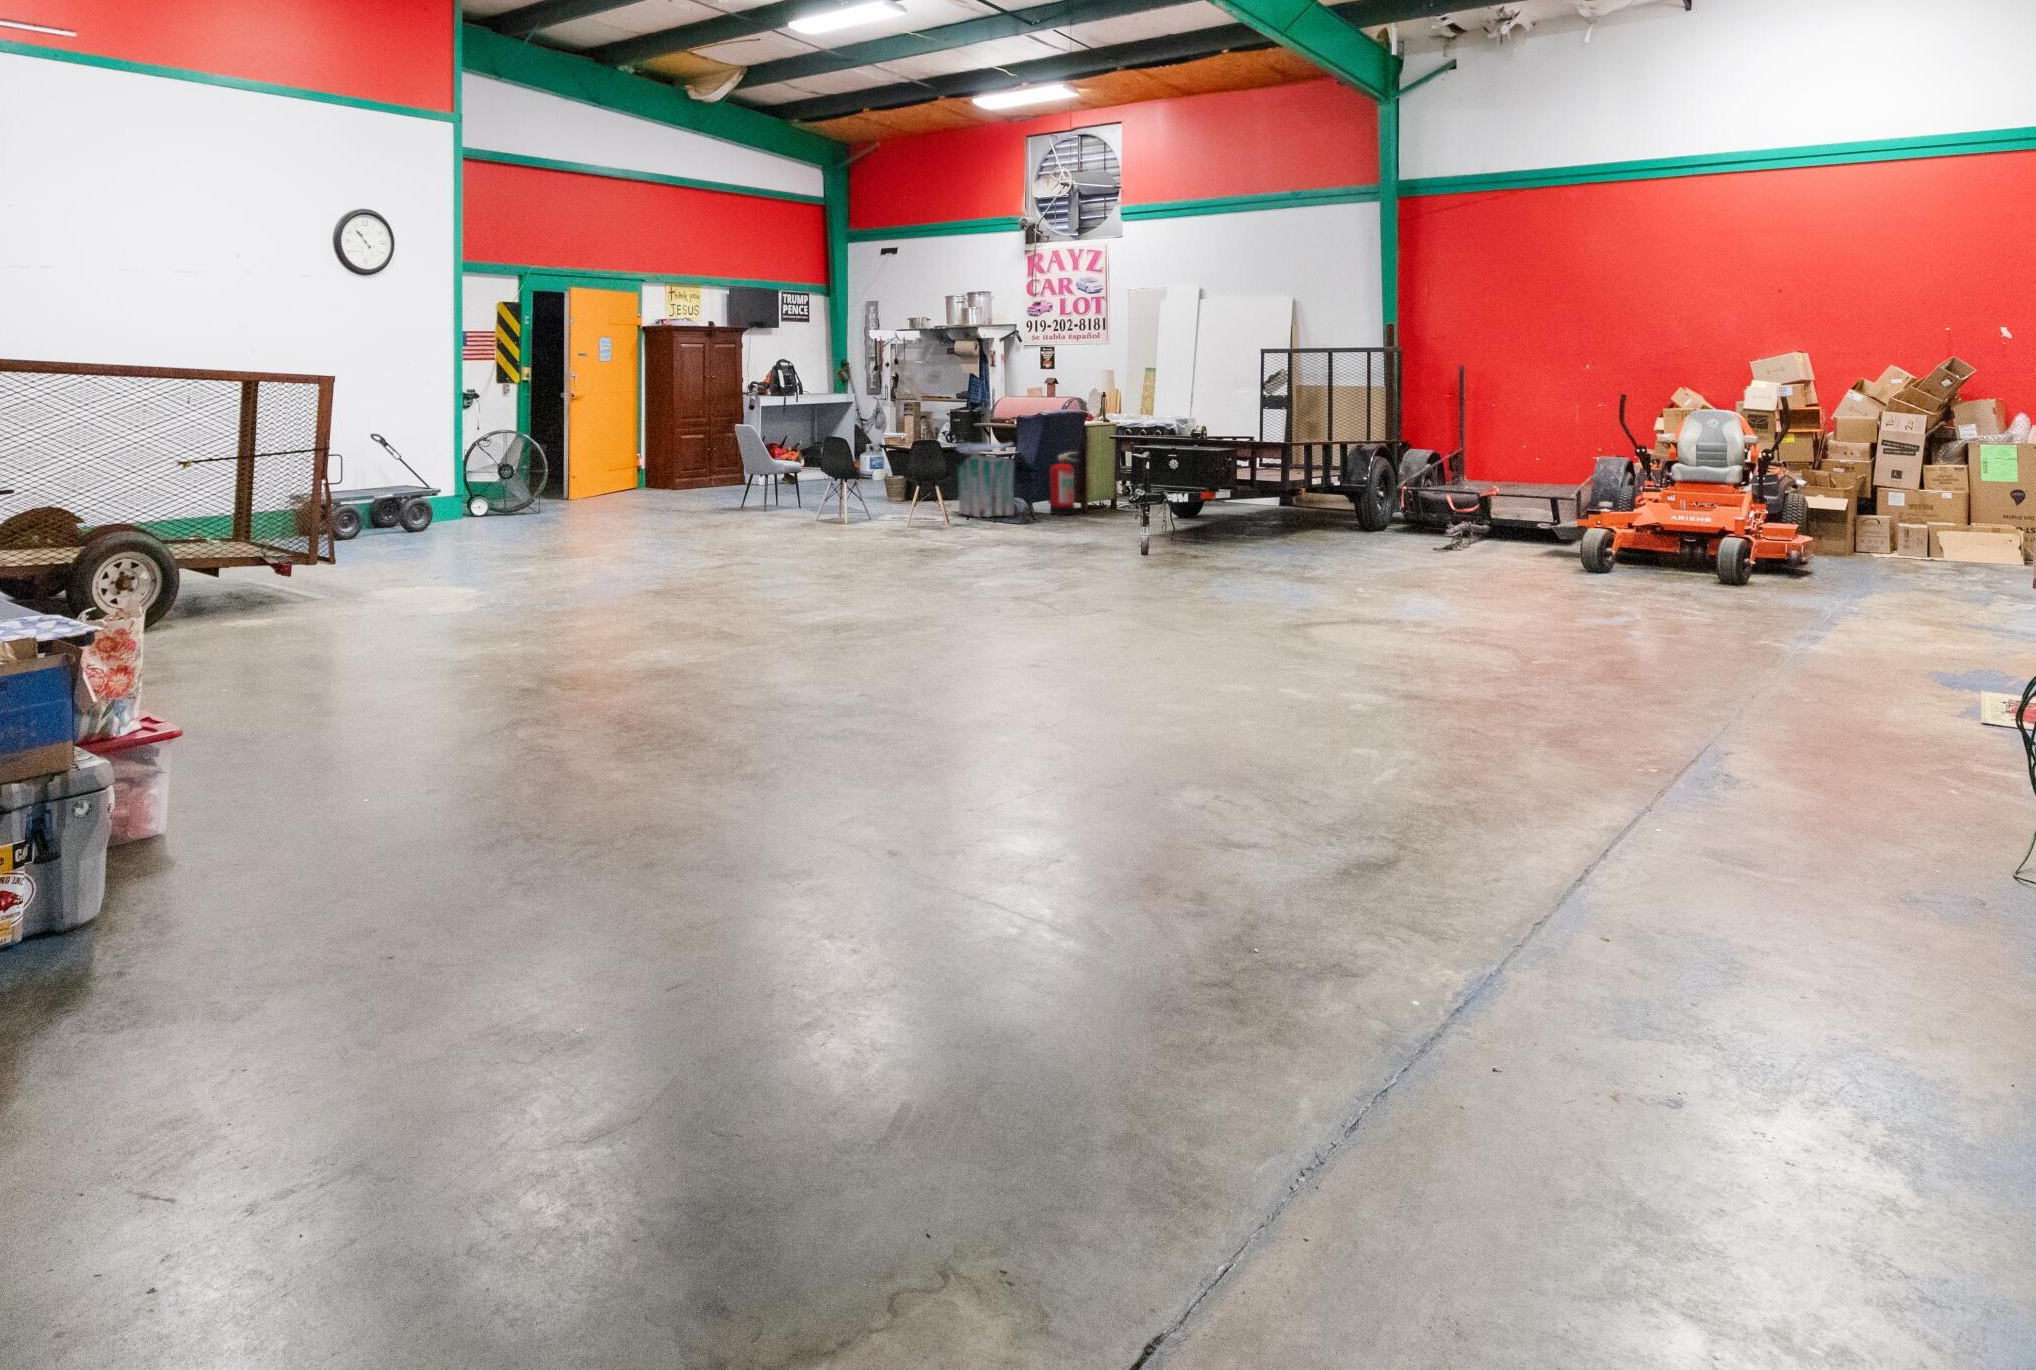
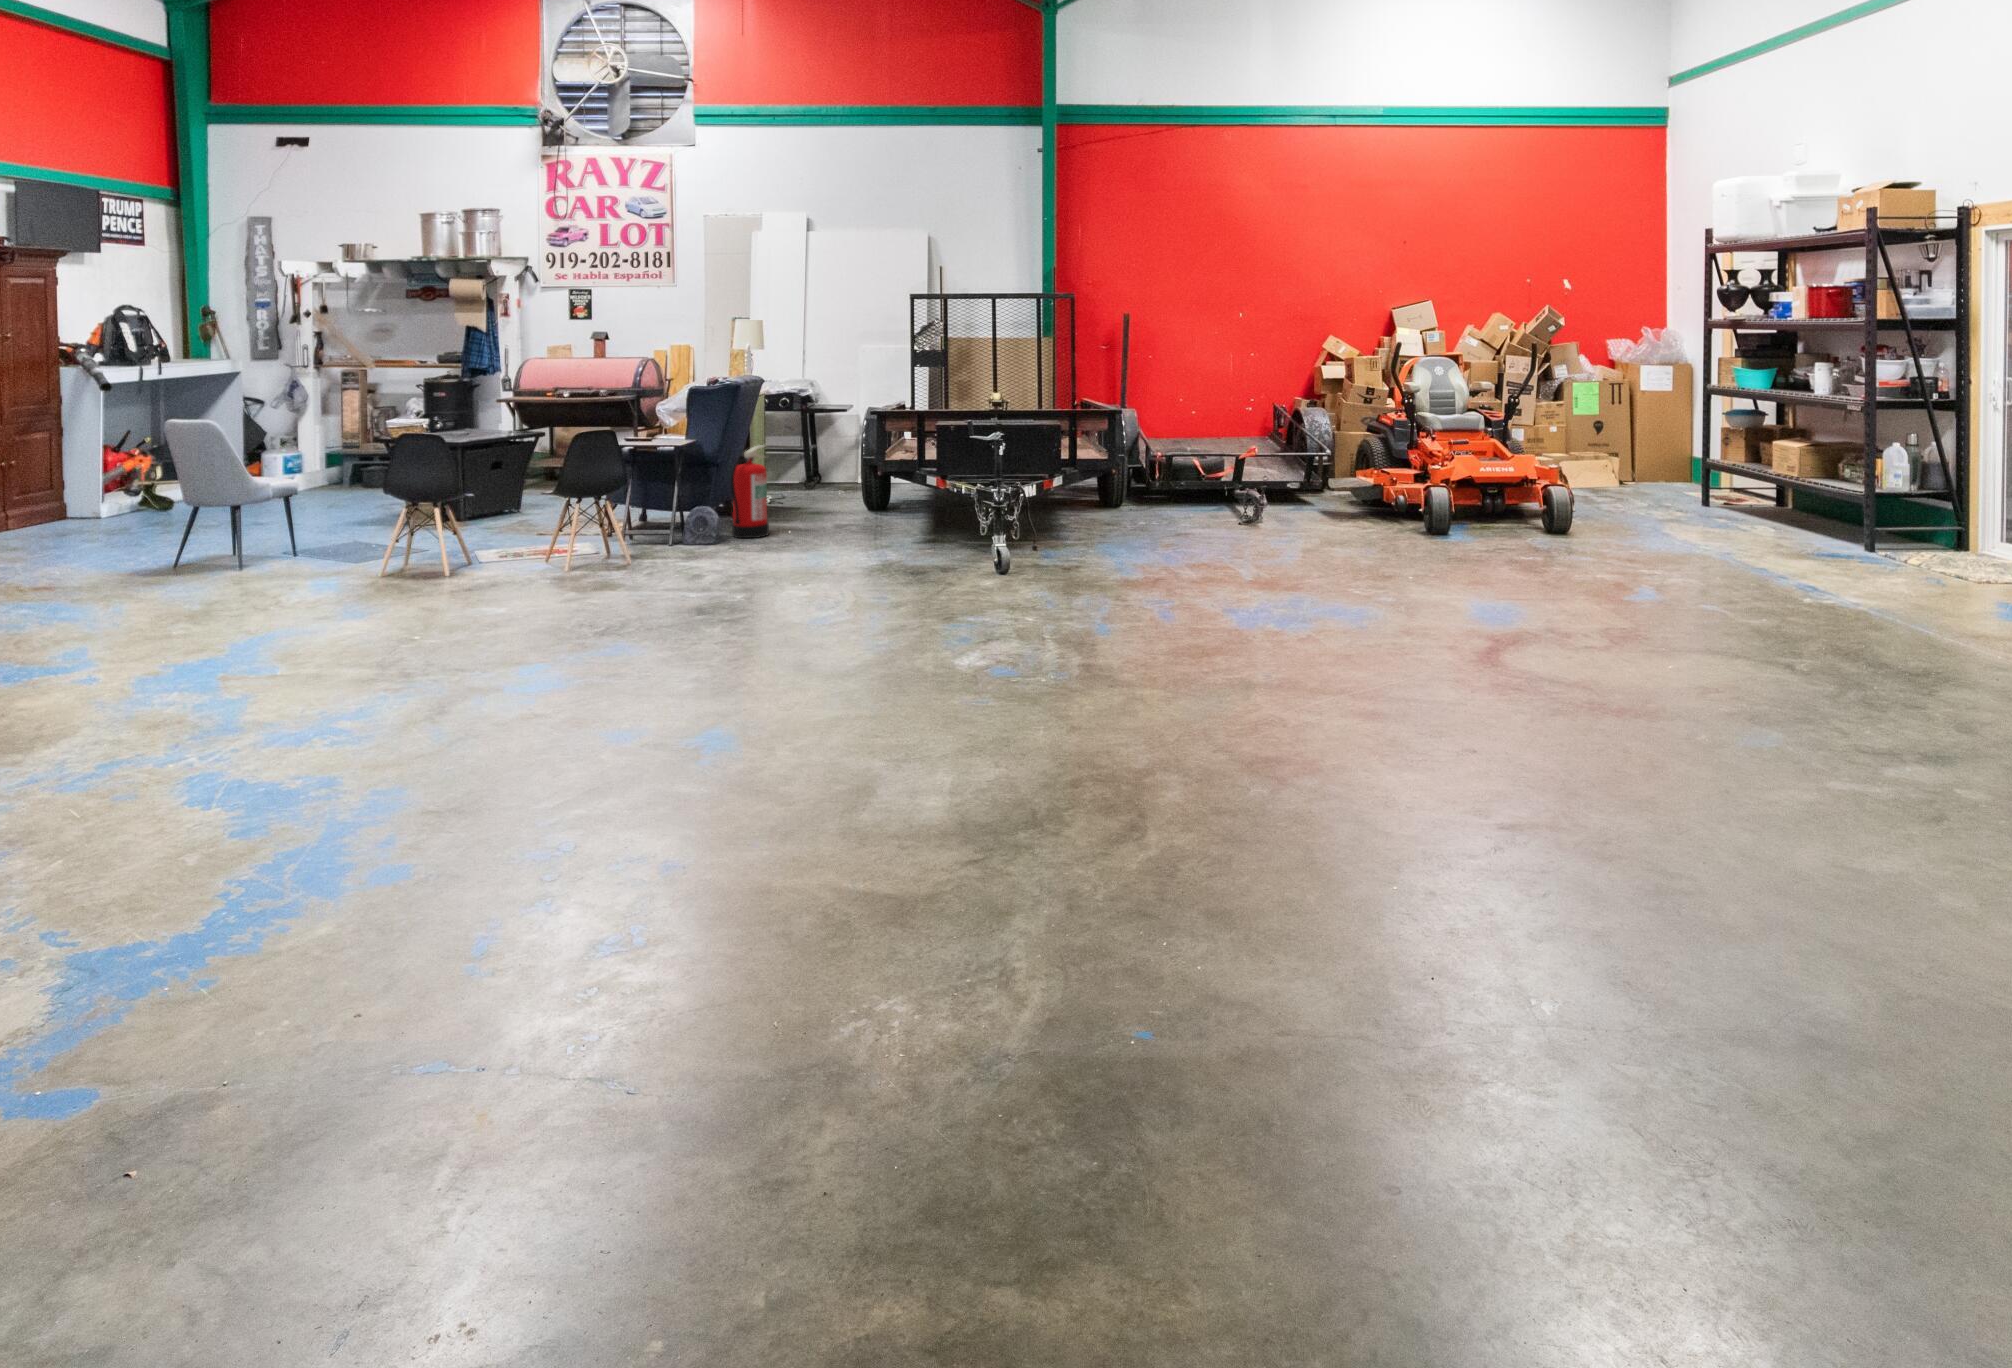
trash can: present [956,442,1014,517] -> none [599,437,695,558]

